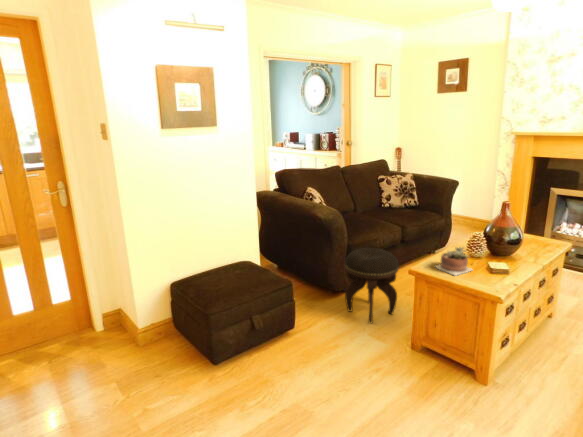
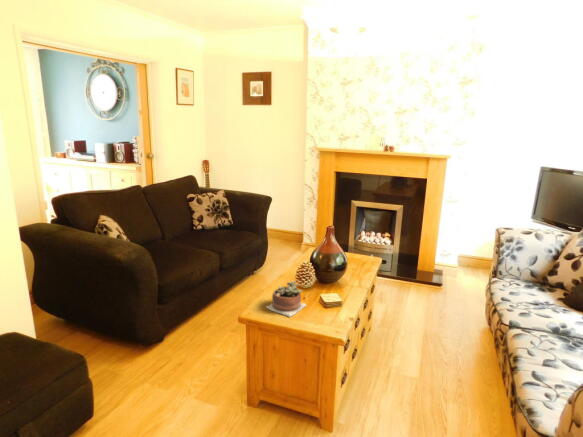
footstool: present [345,248,399,323] -> none [155,287,223,384]

